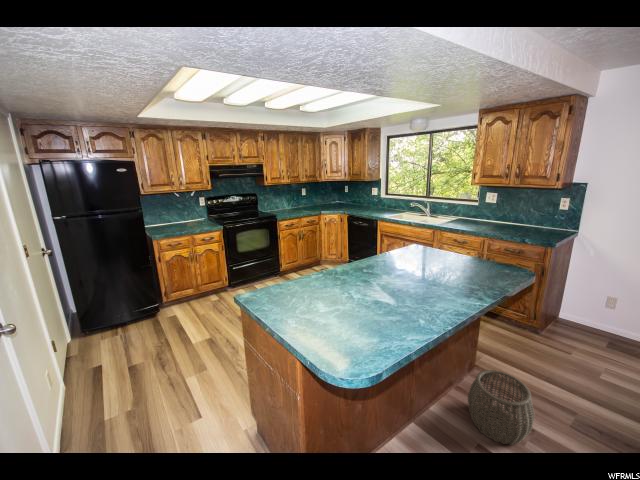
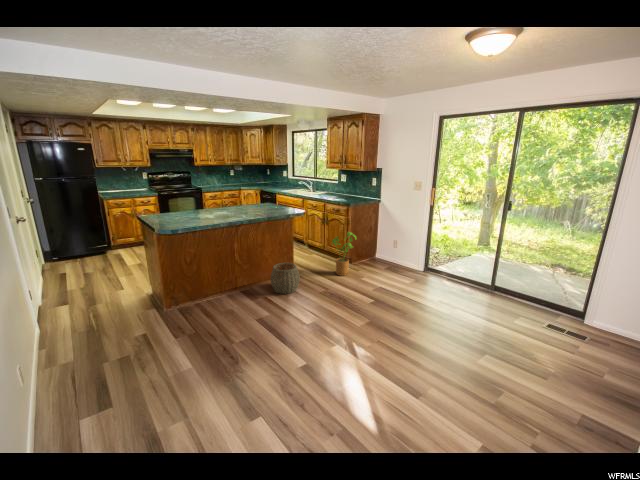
house plant: none [534,298,601,376] -> present [332,232,356,276]

